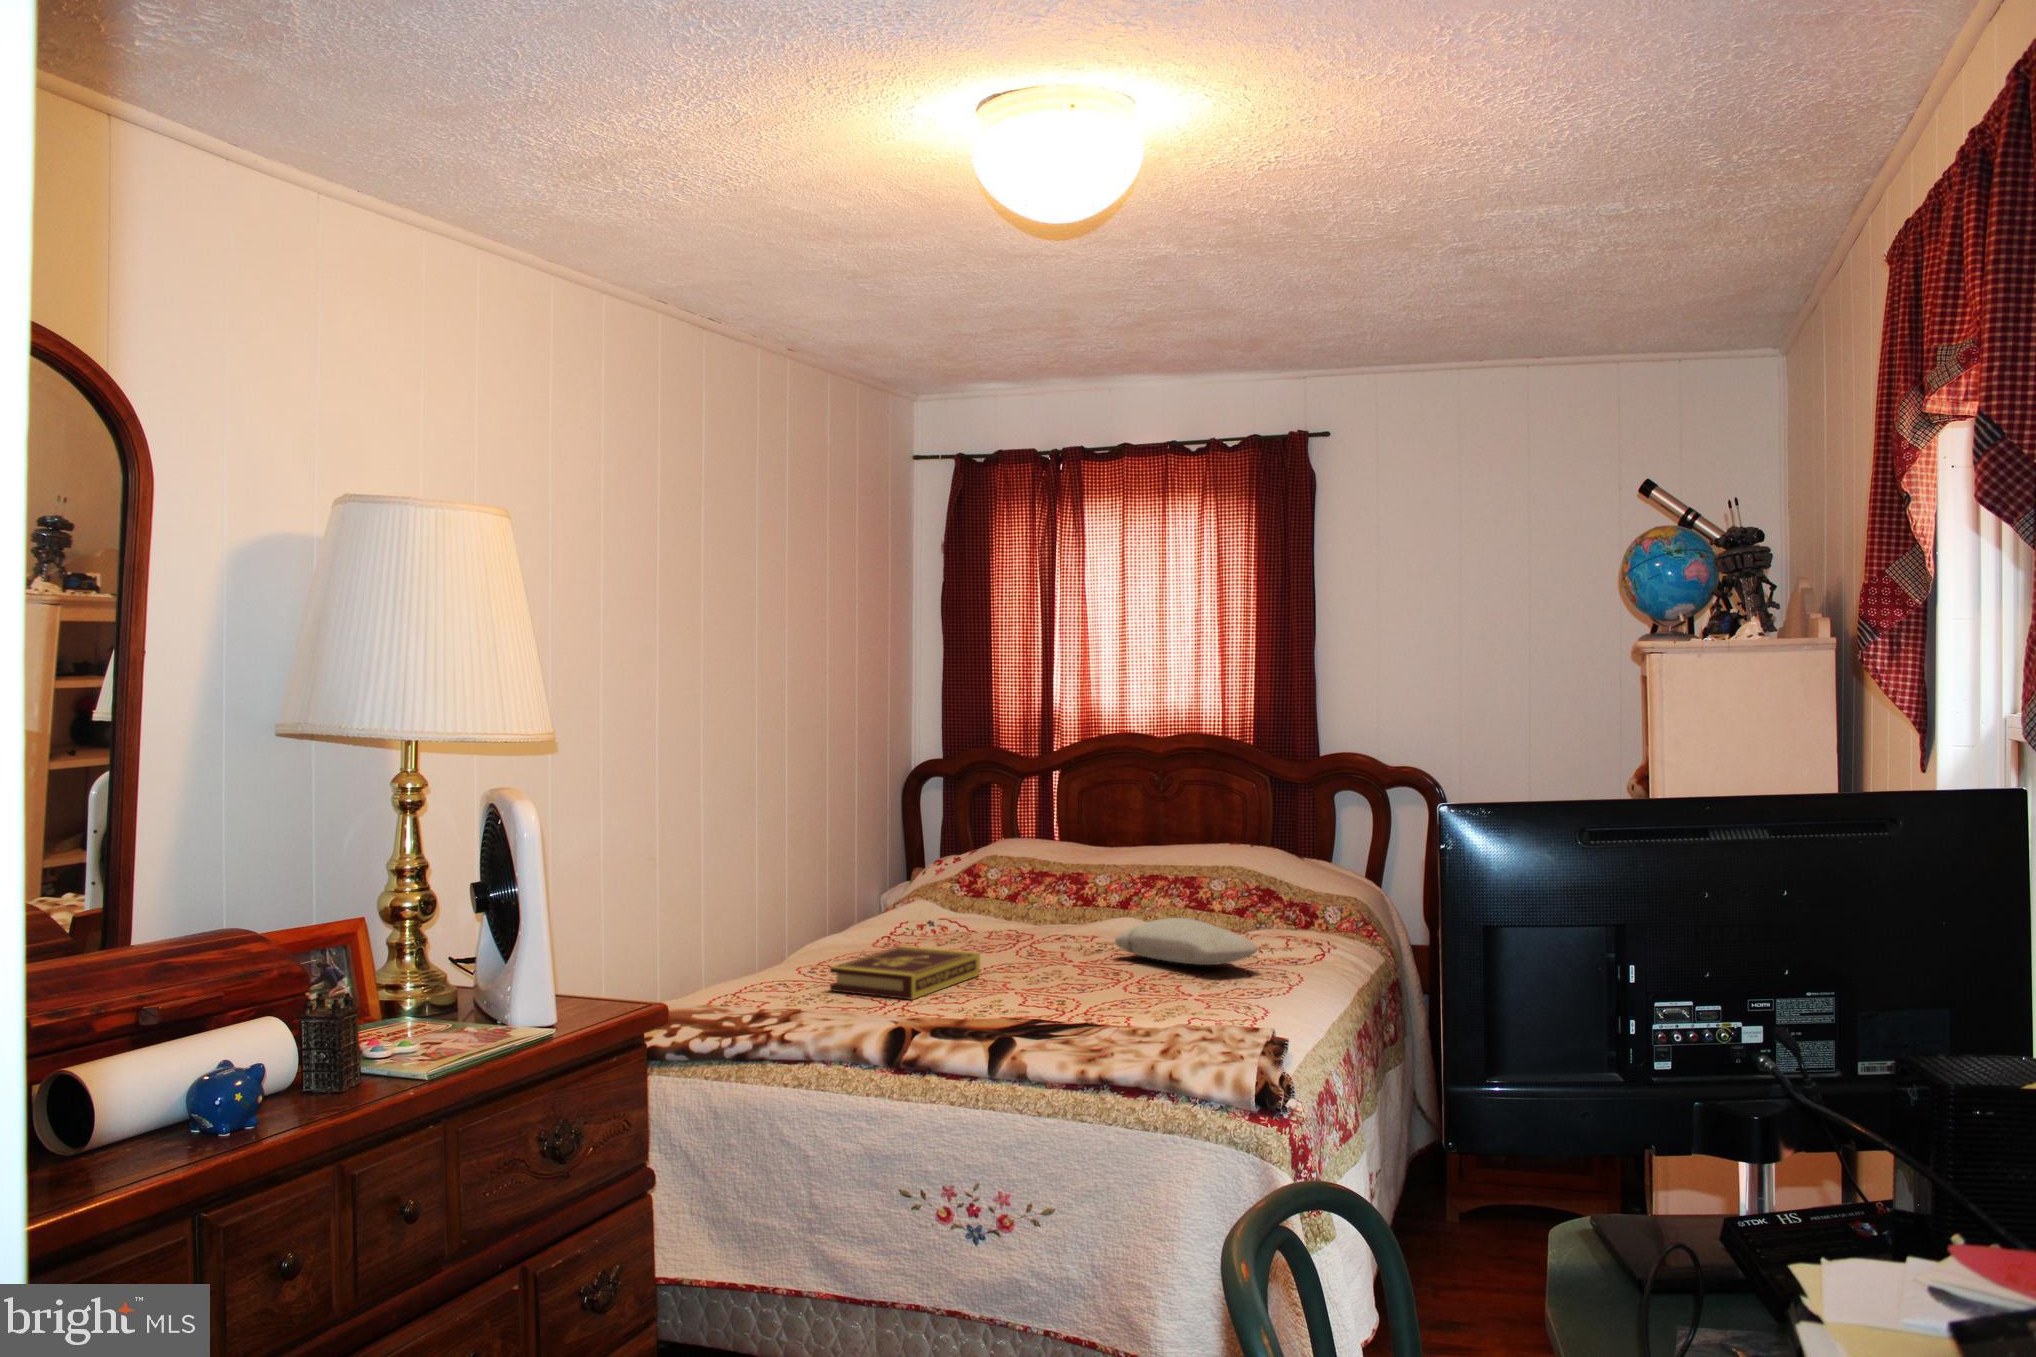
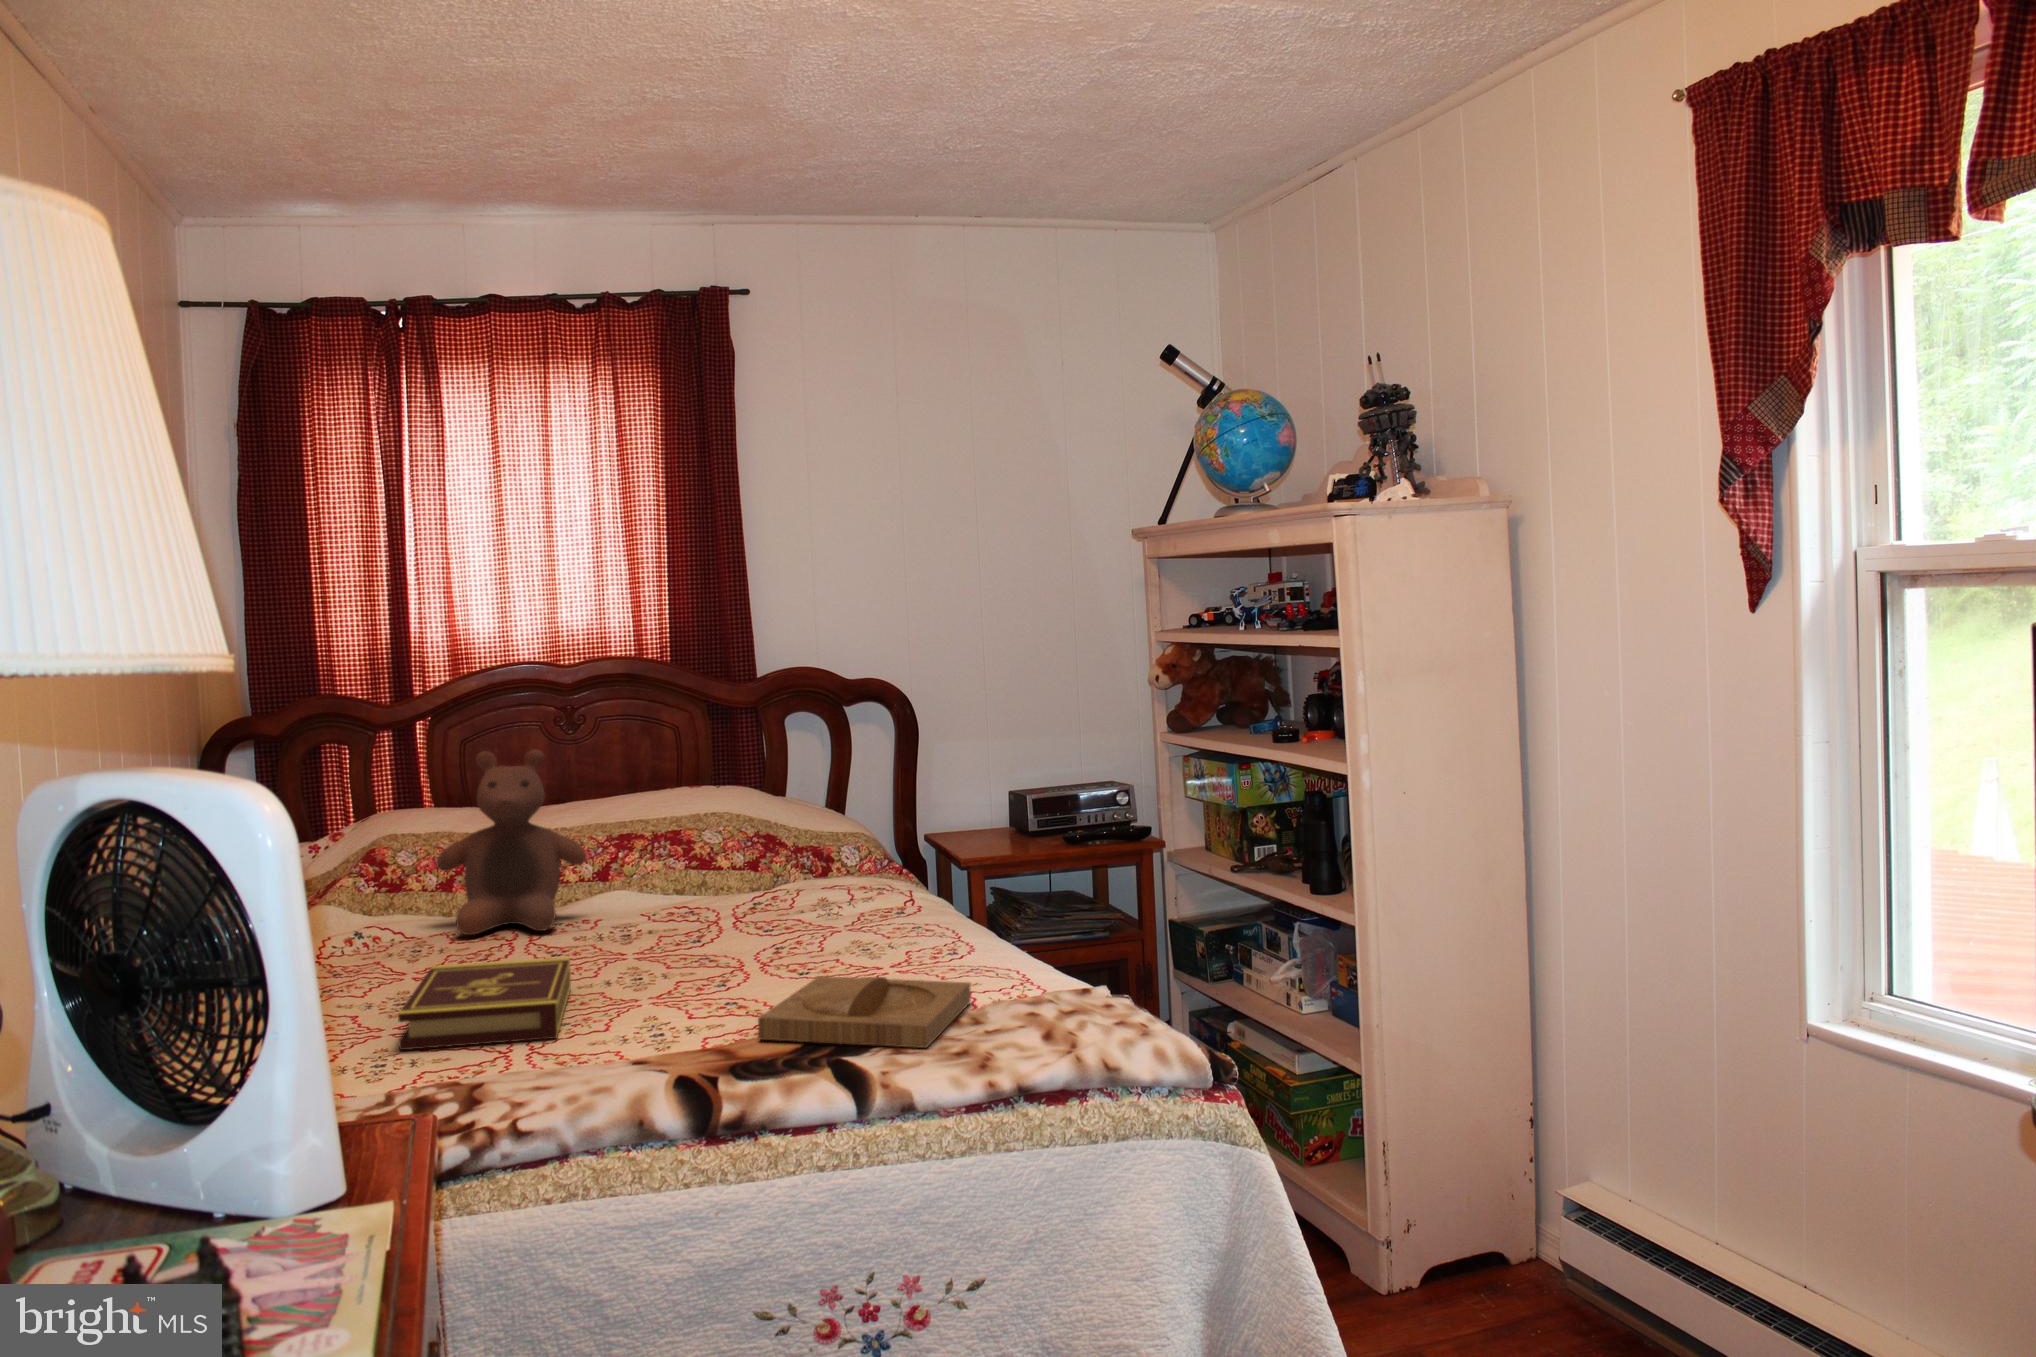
stuffed bear: none [990,802,1094,939] -> present [437,750,587,935]
pillow: present [1115,918,1258,965] -> none [688,879,891,933]
tray: none [1005,989,1182,1044] -> present [758,976,971,1048]

